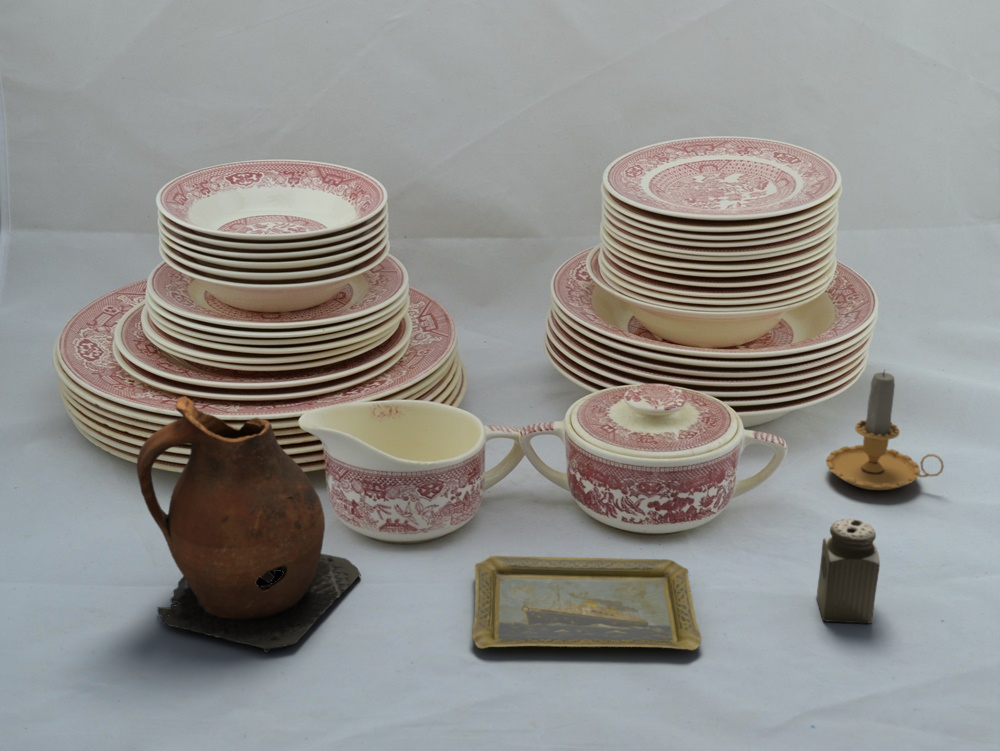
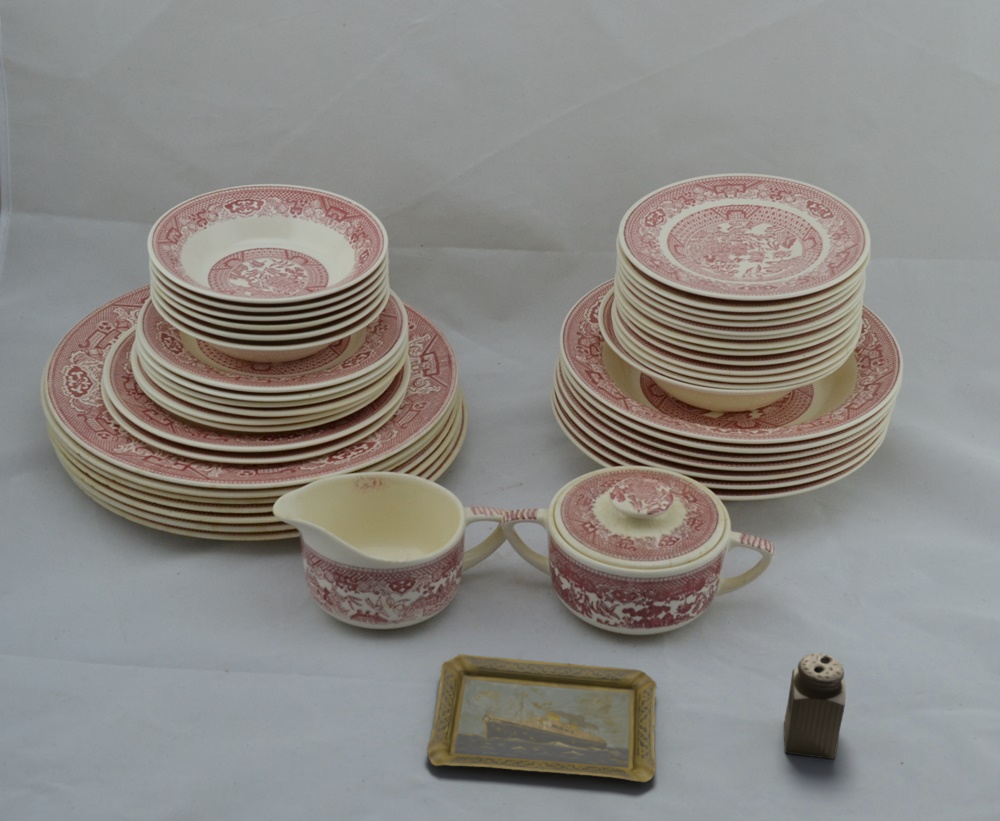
candle: present [826,372,944,490] -> none [823,471,943,593]
ceramic pitcher: present [137,397,361,653] -> none [102,499,328,756]

